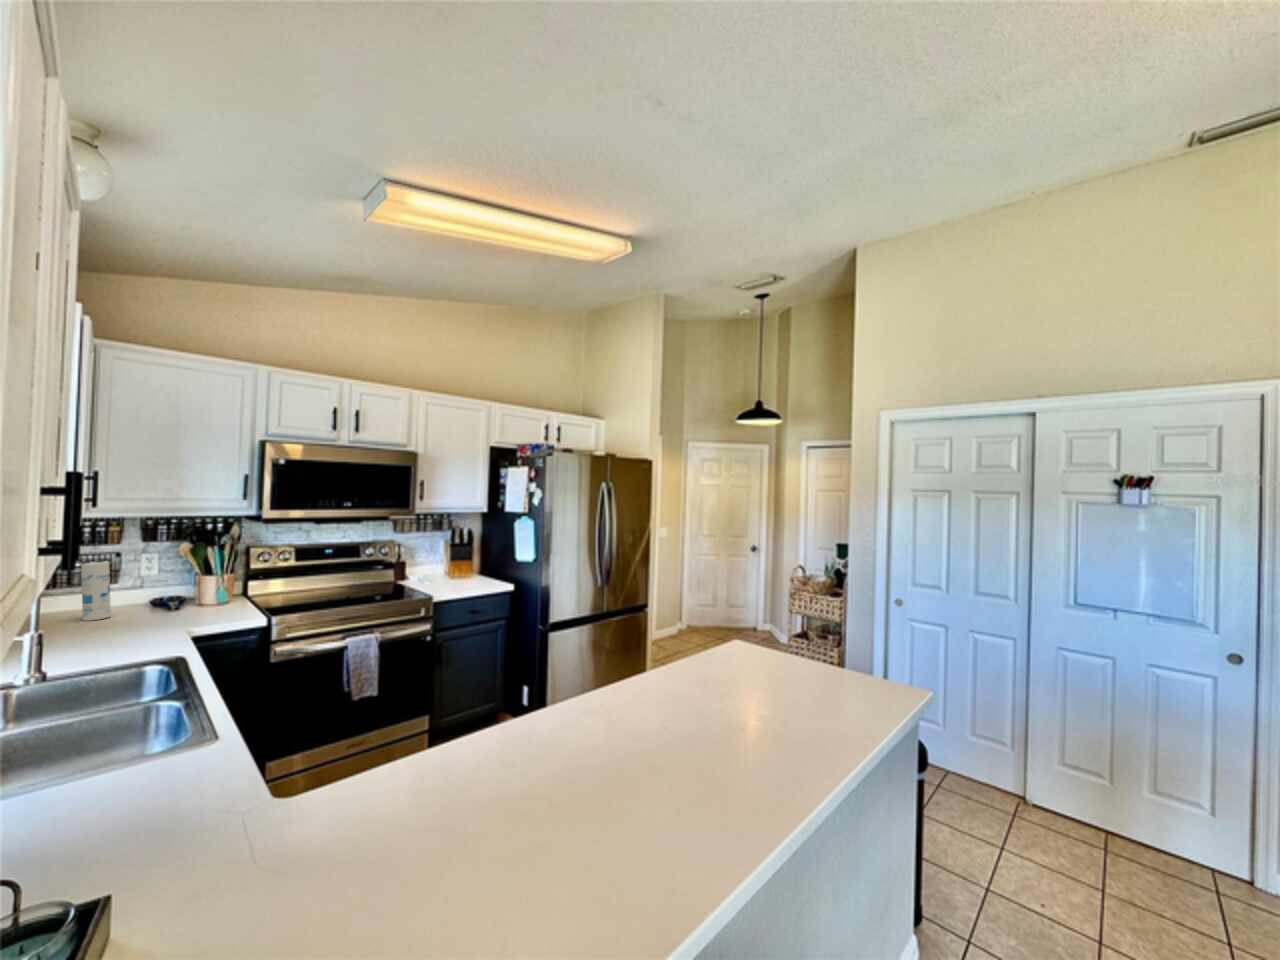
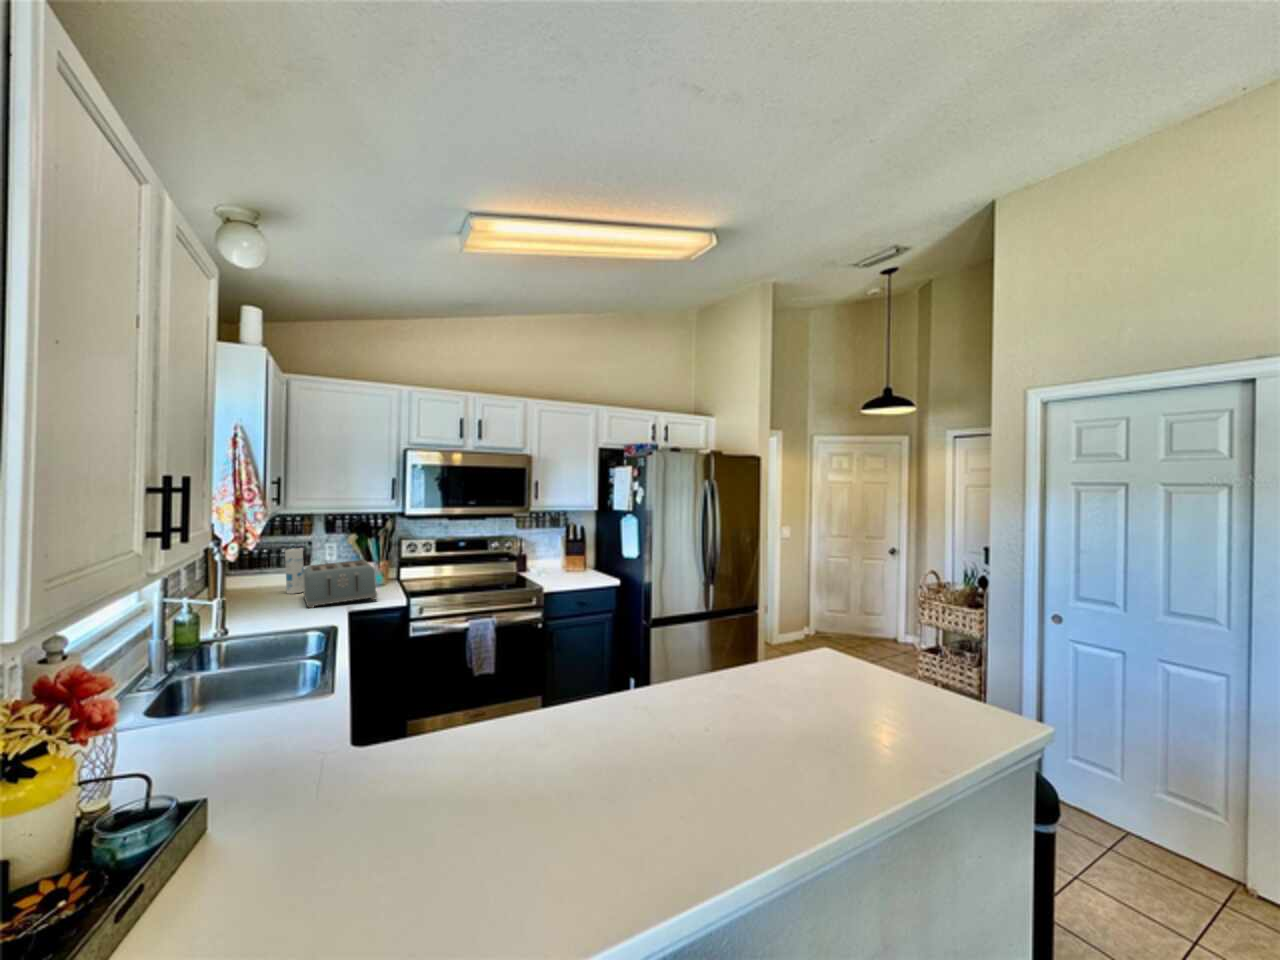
toaster: none [111,573,223,639] -> present [304,560,377,608]

